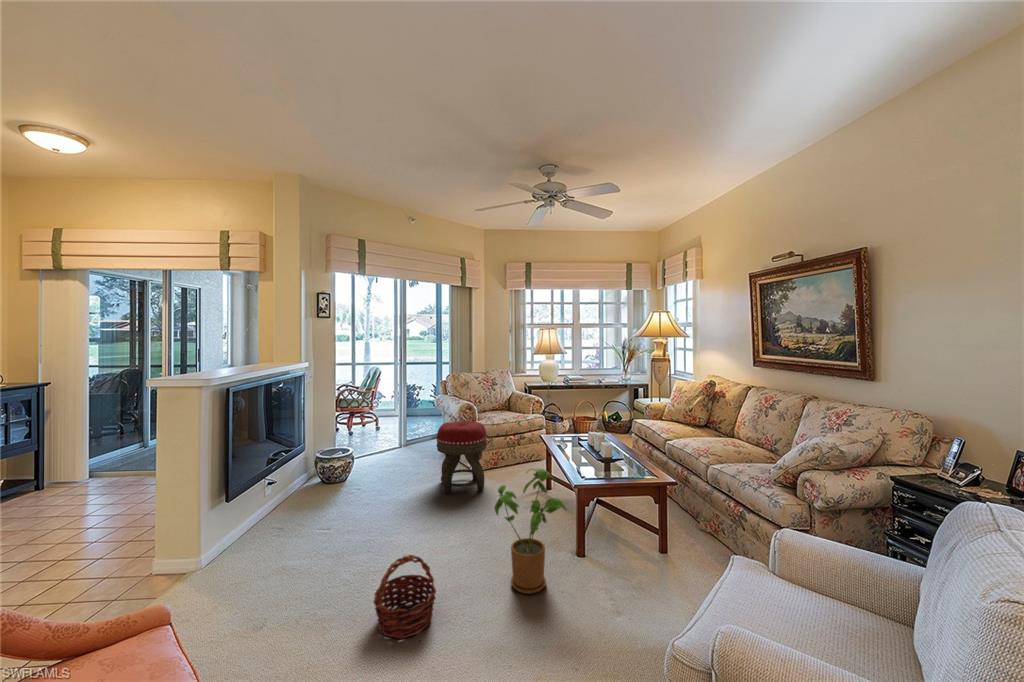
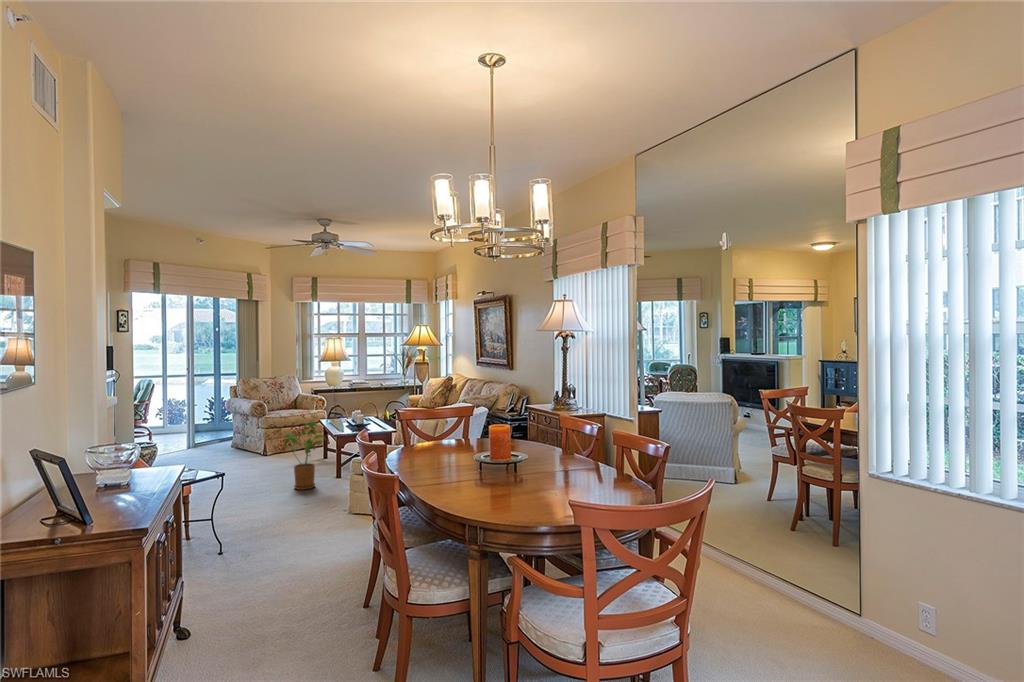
footstool: present [437,421,487,494] -> none [234,412,277,467]
basket: present [373,555,436,639] -> none [213,466,250,505]

